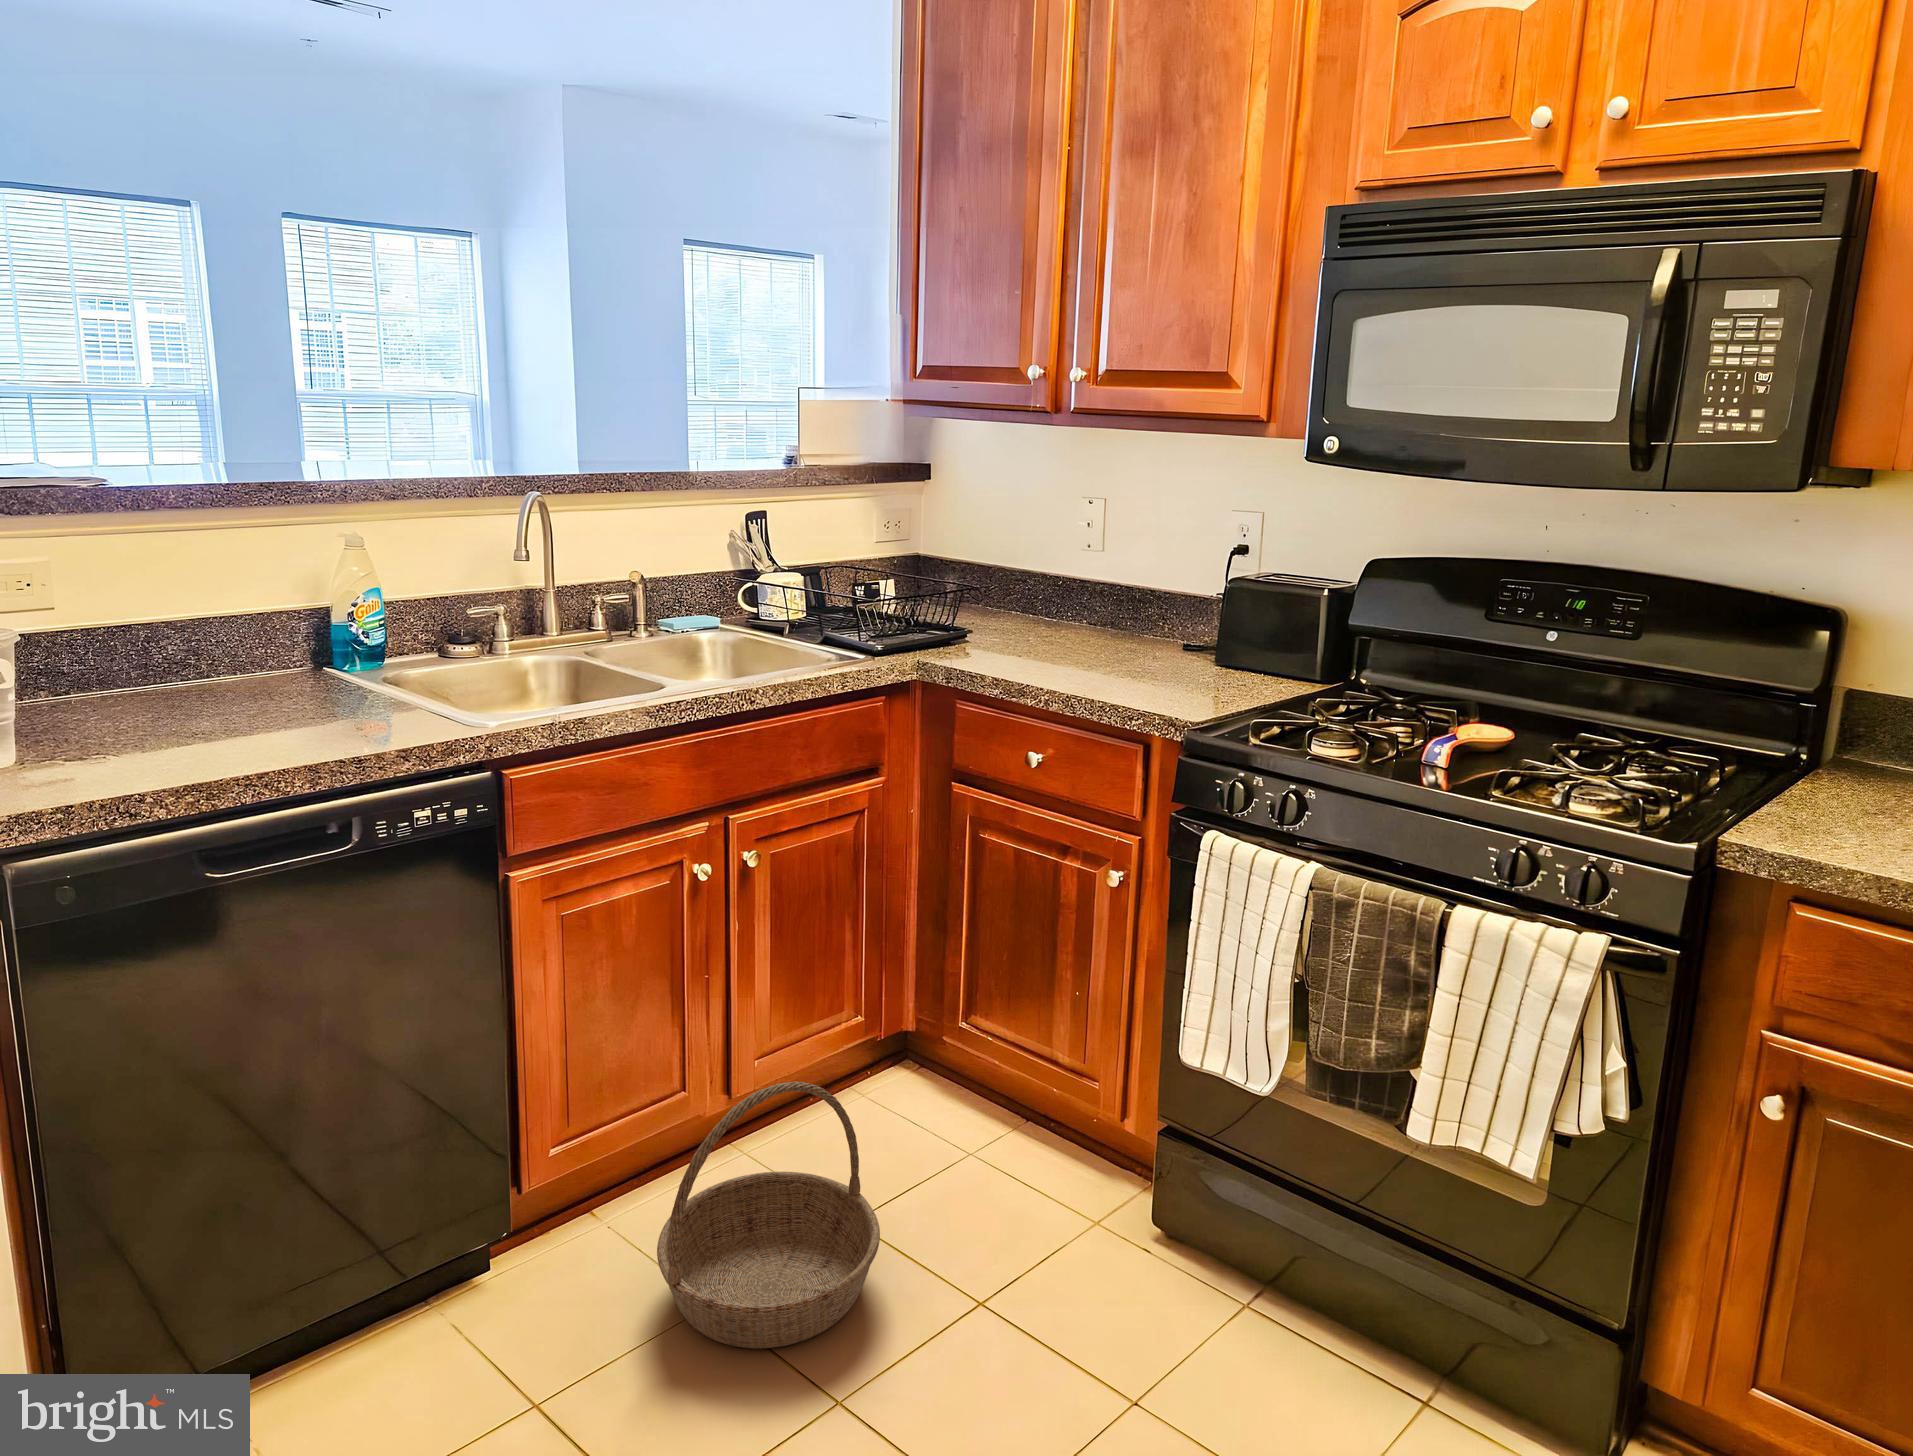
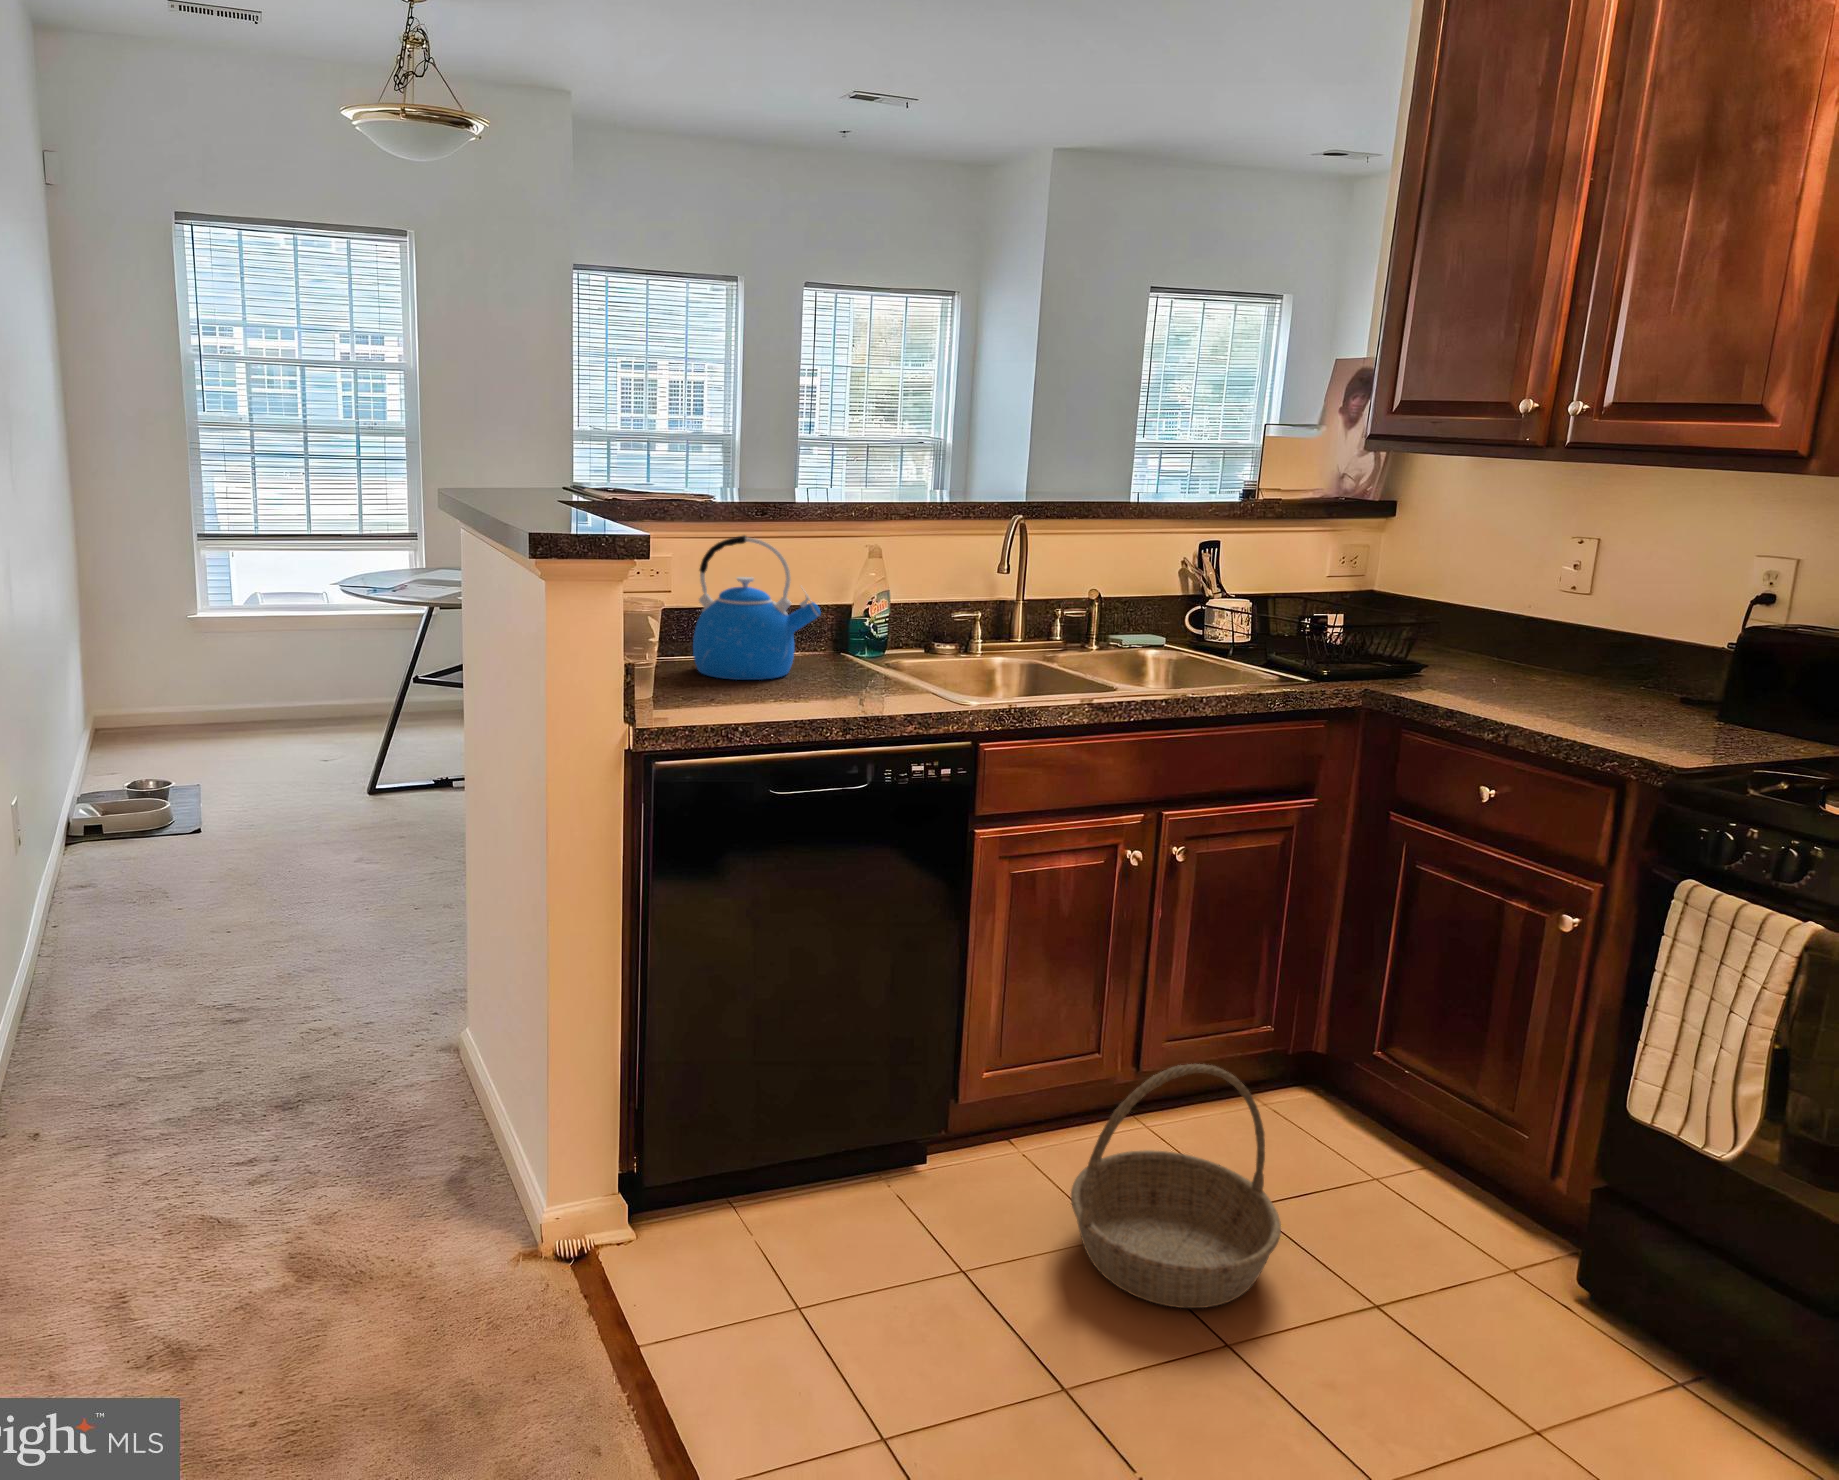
kettle: none [104,541,286,723] -> present [693,535,821,680]

